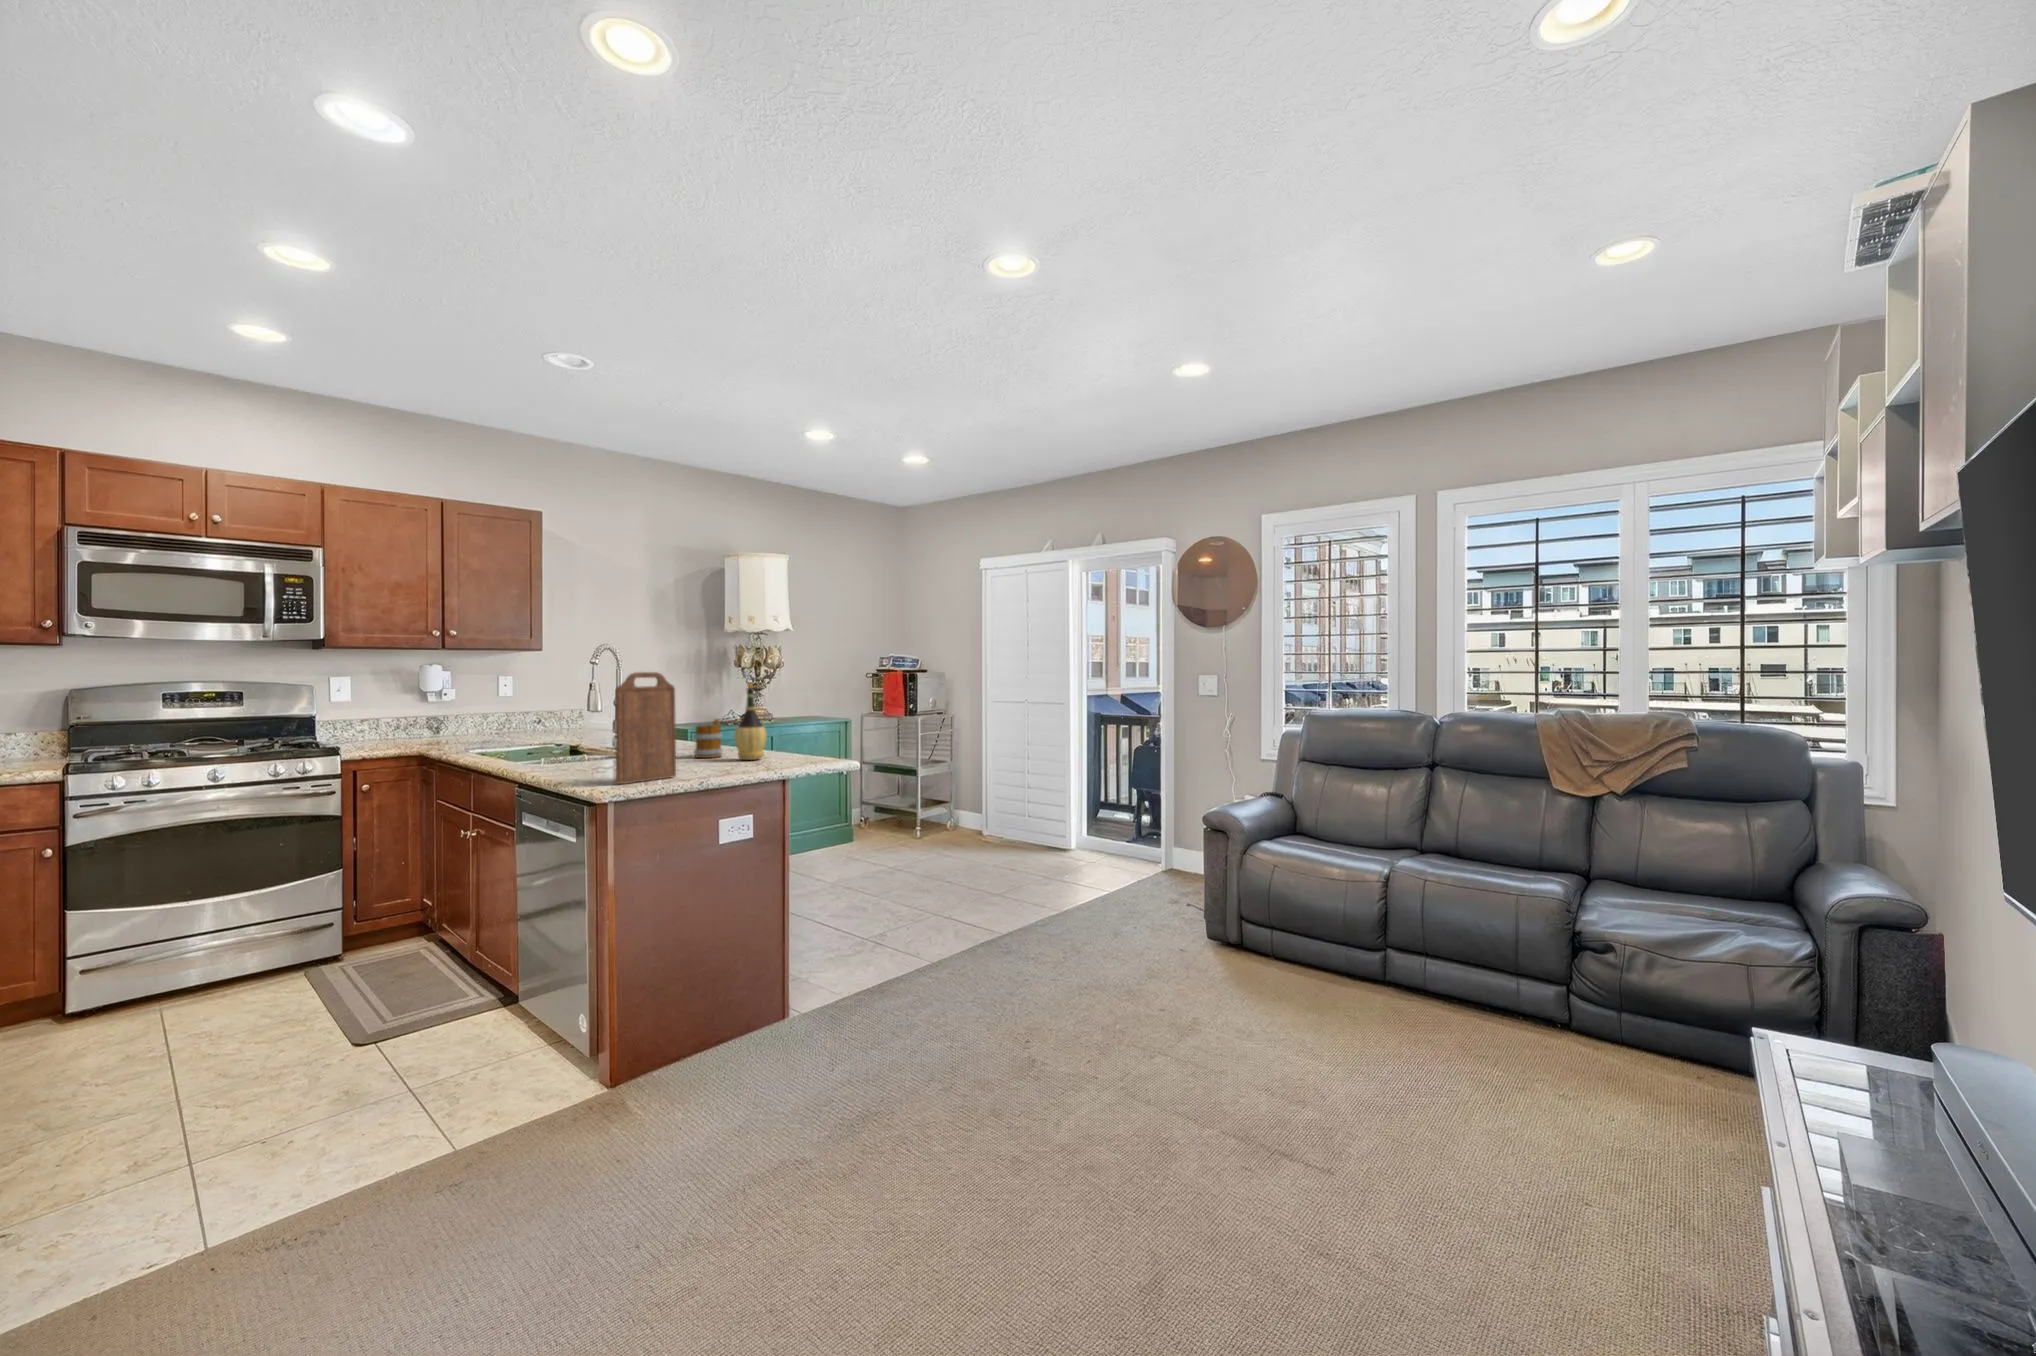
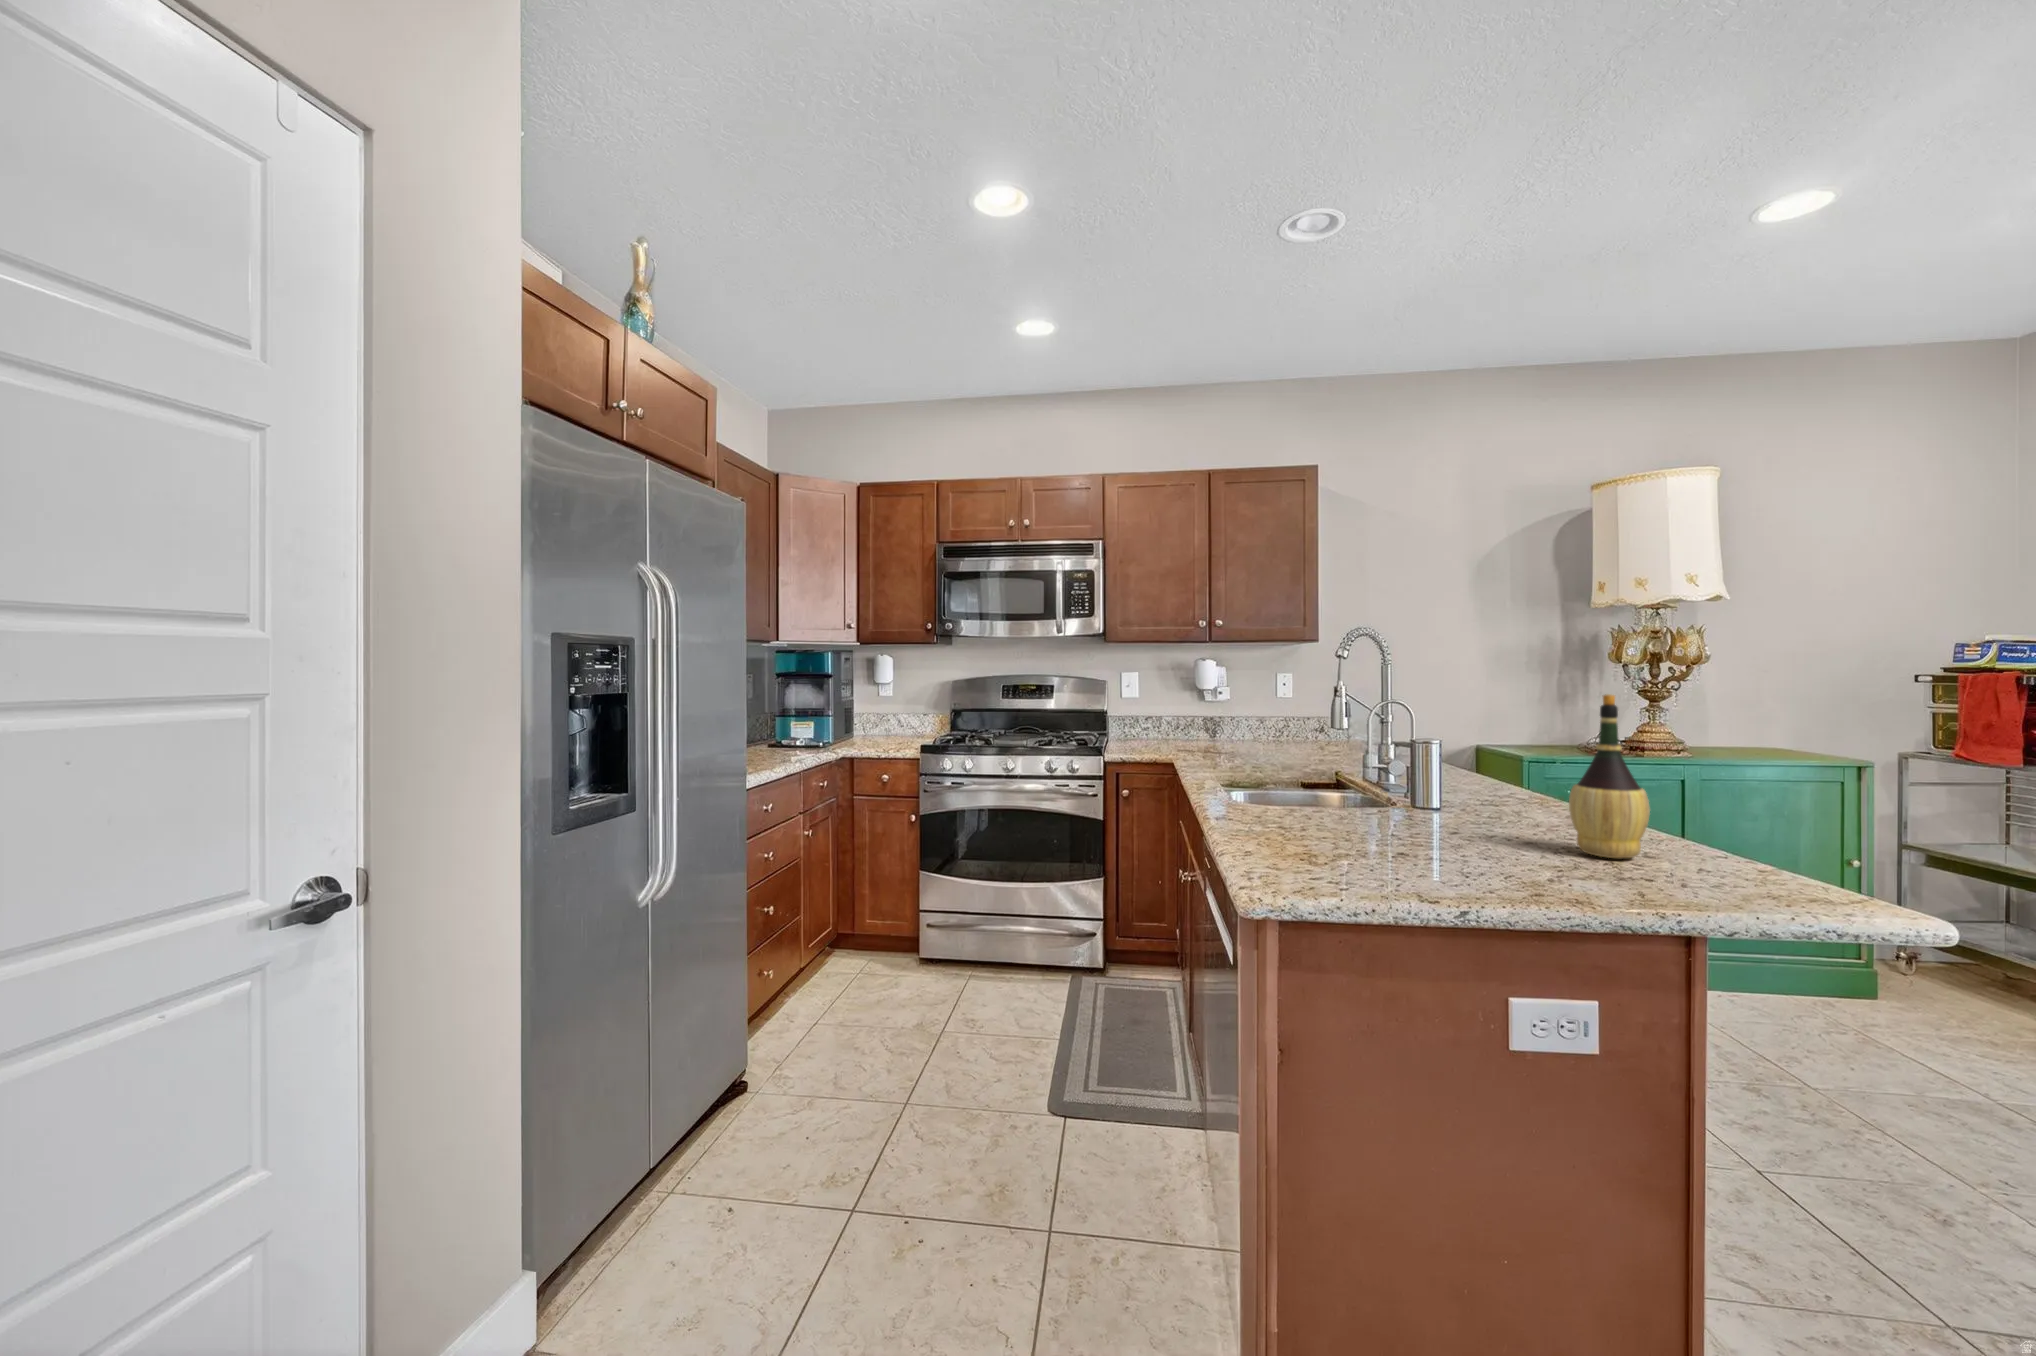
cutting board: present [615,672,676,784] -> none [1281,669,1410,887]
mug: present [694,719,723,758] -> none [1487,758,1550,834]

